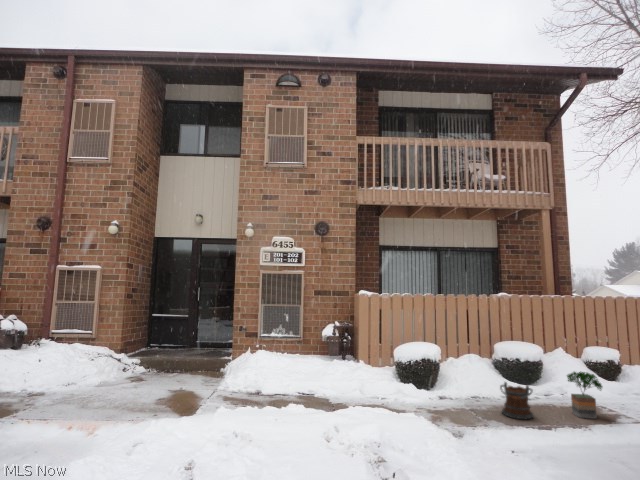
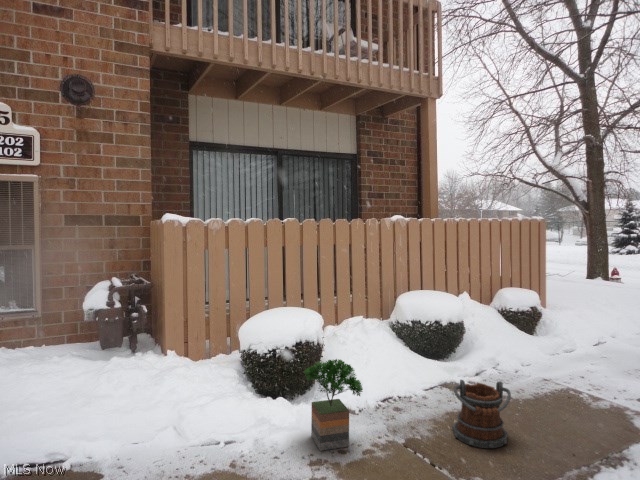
potted tree: present [567,372,602,419] -> present [305,359,363,451]

